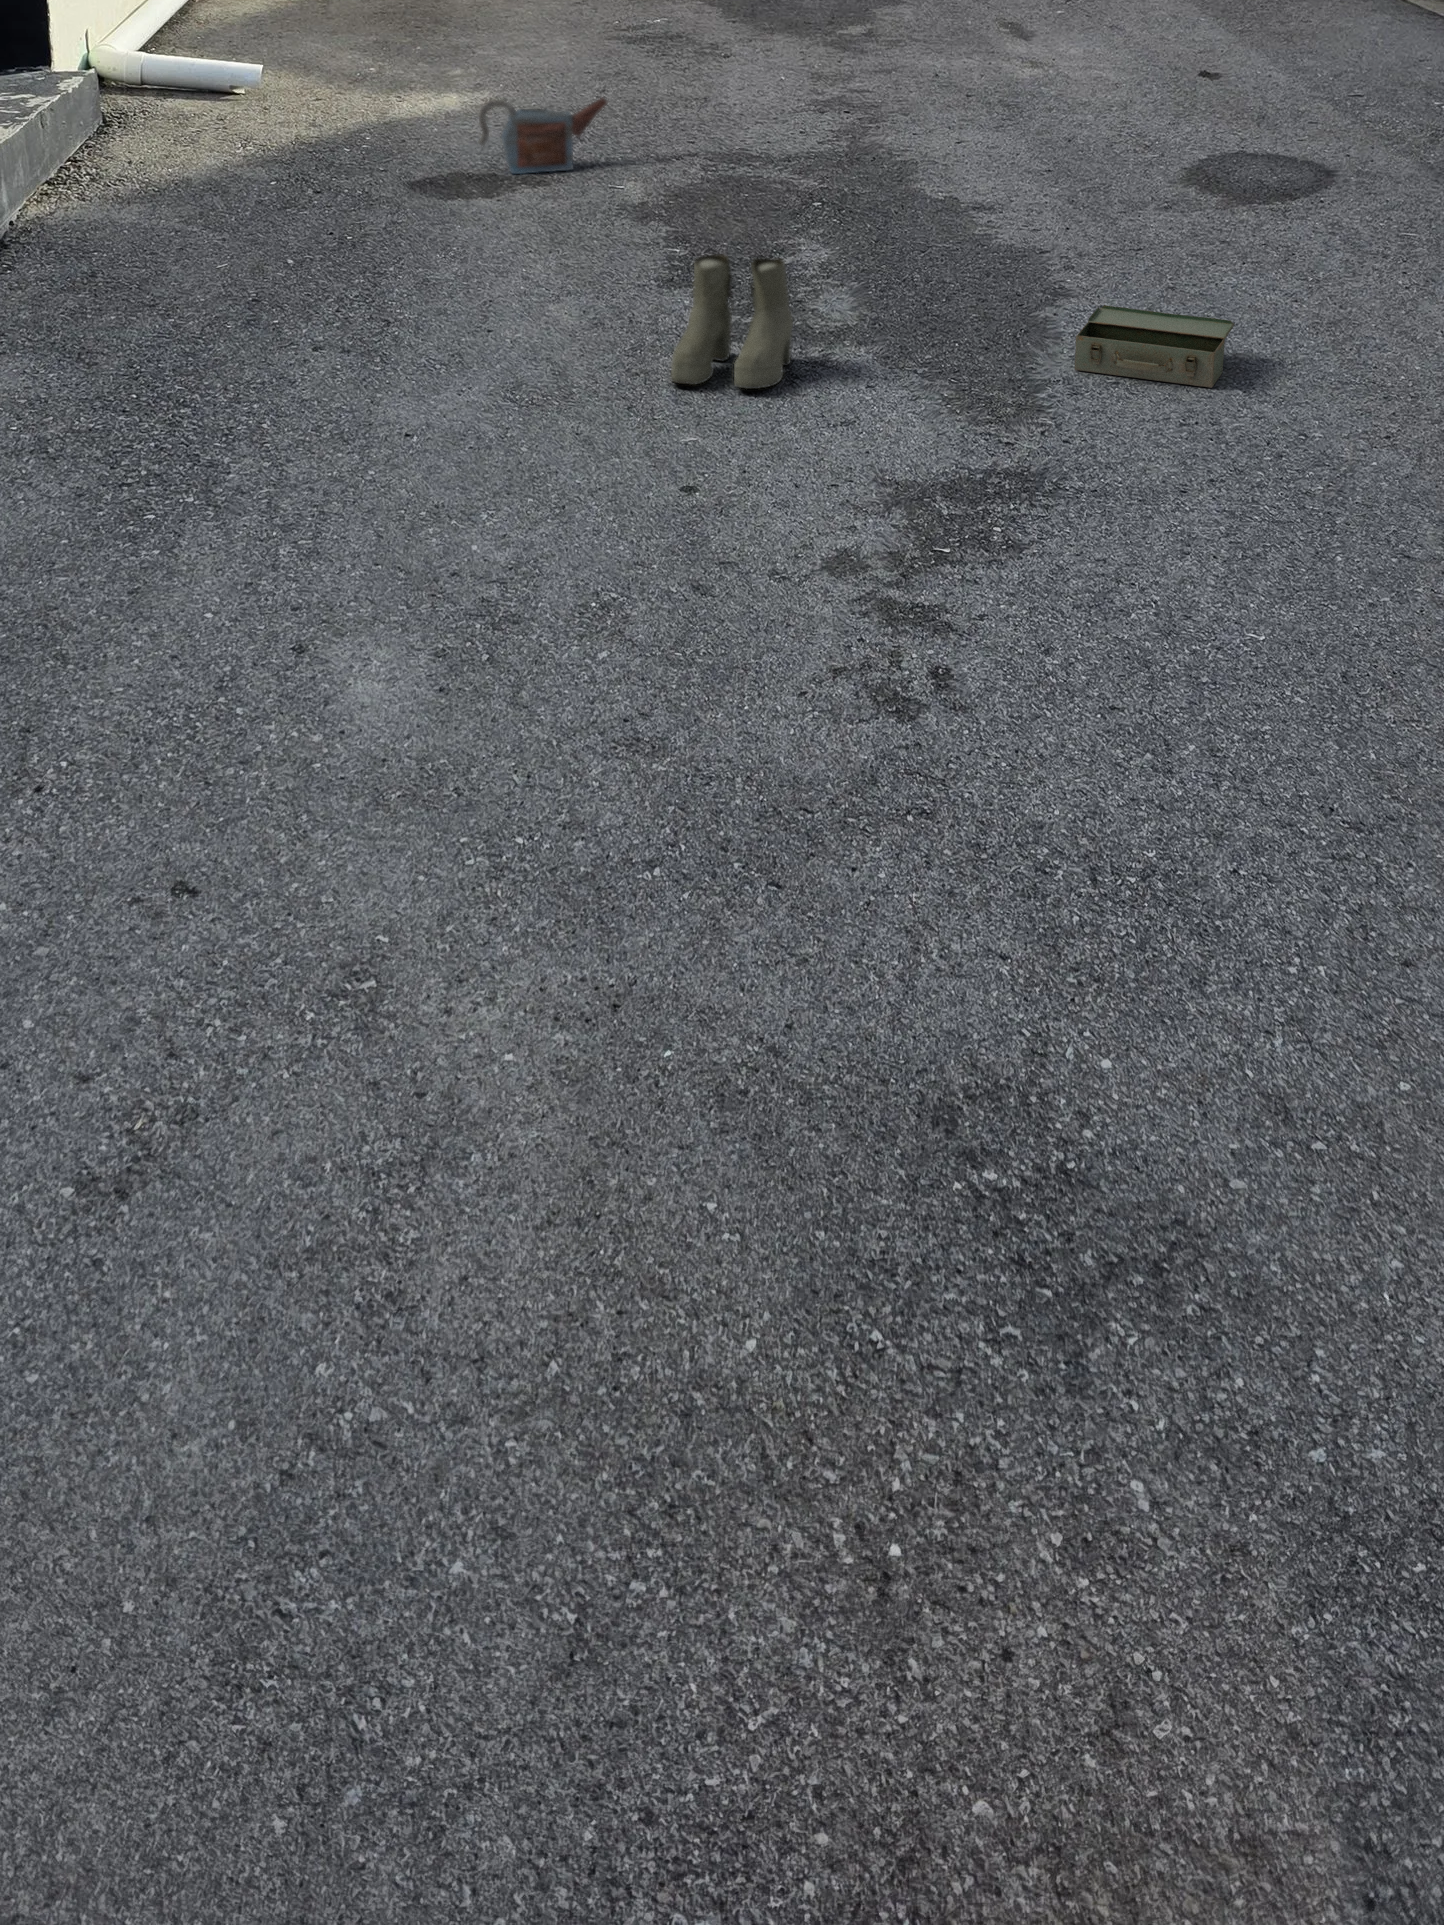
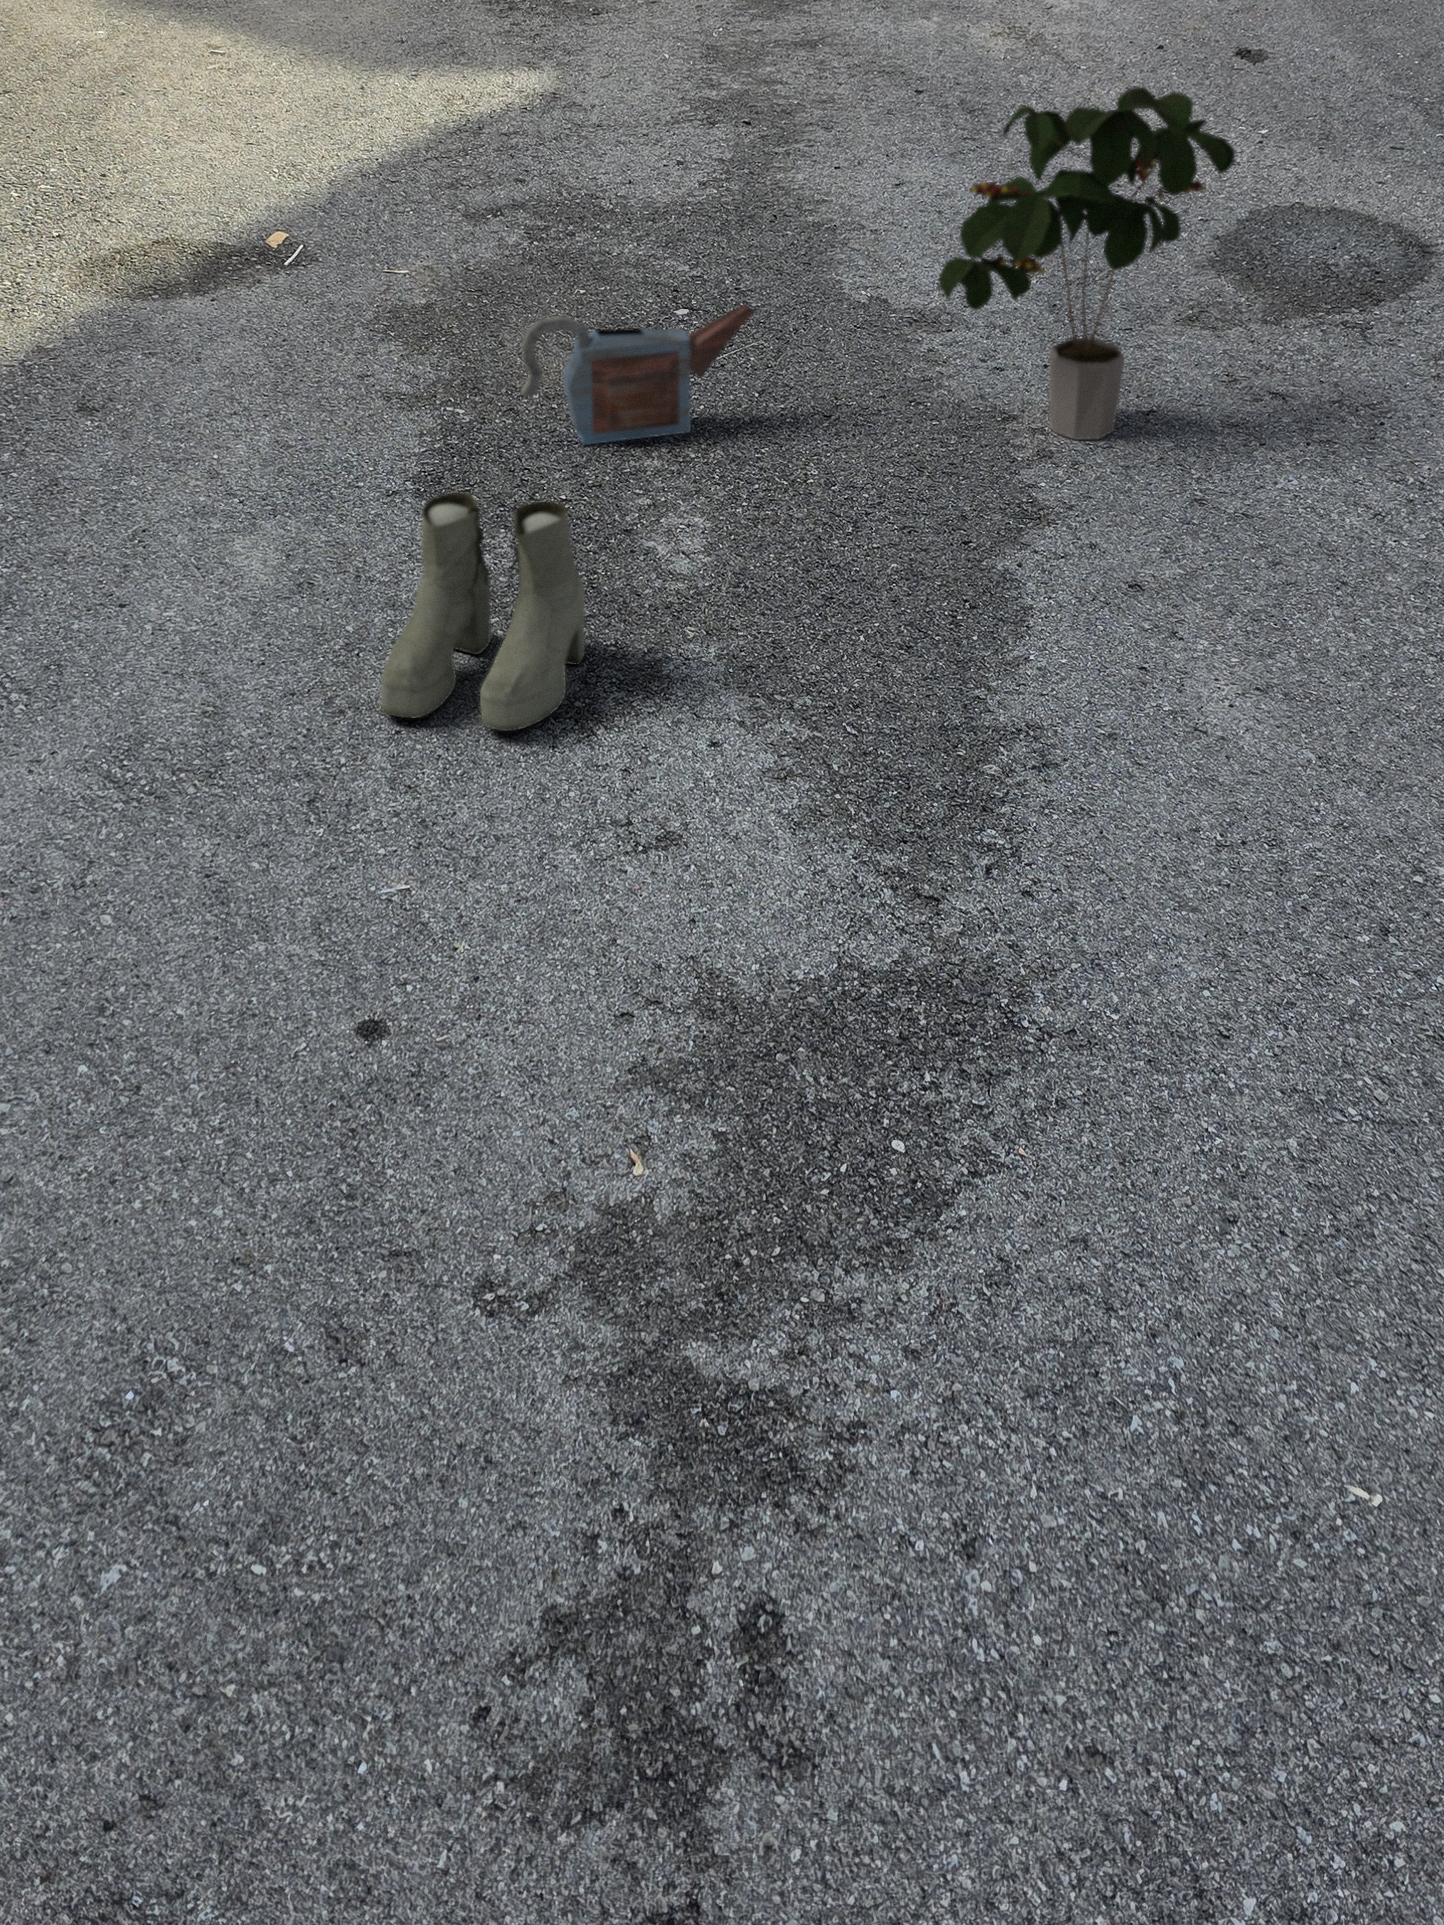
potted plant: none [1003,39,1194,270] -> present [939,87,1236,440]
watering can: present [478,98,608,174] -> present [521,304,755,445]
toolbox: present [1075,305,1234,388] -> none [1033,554,1289,722]

